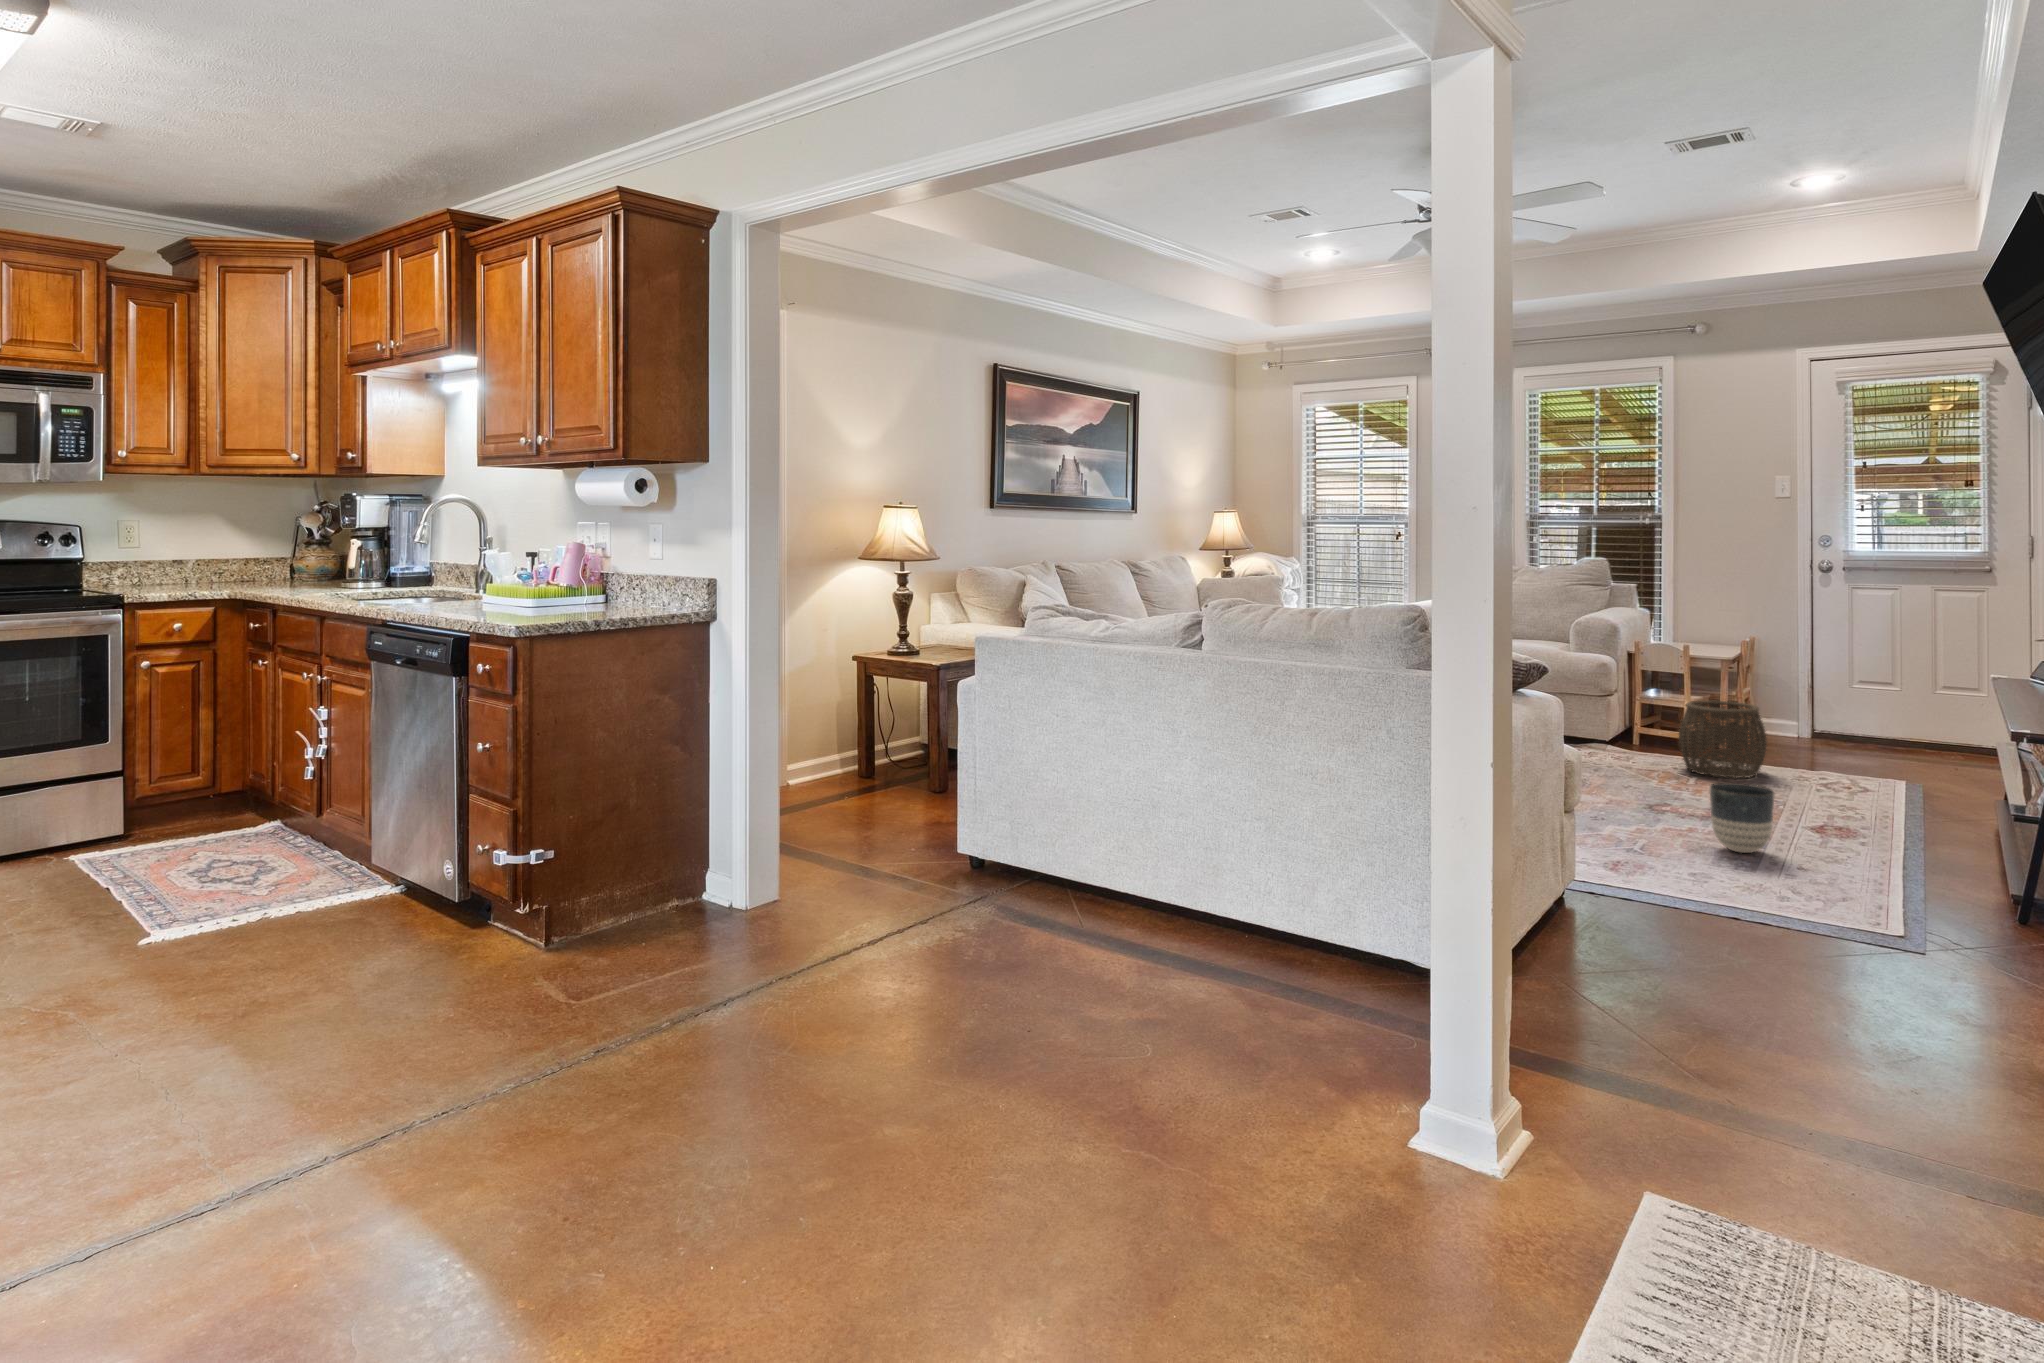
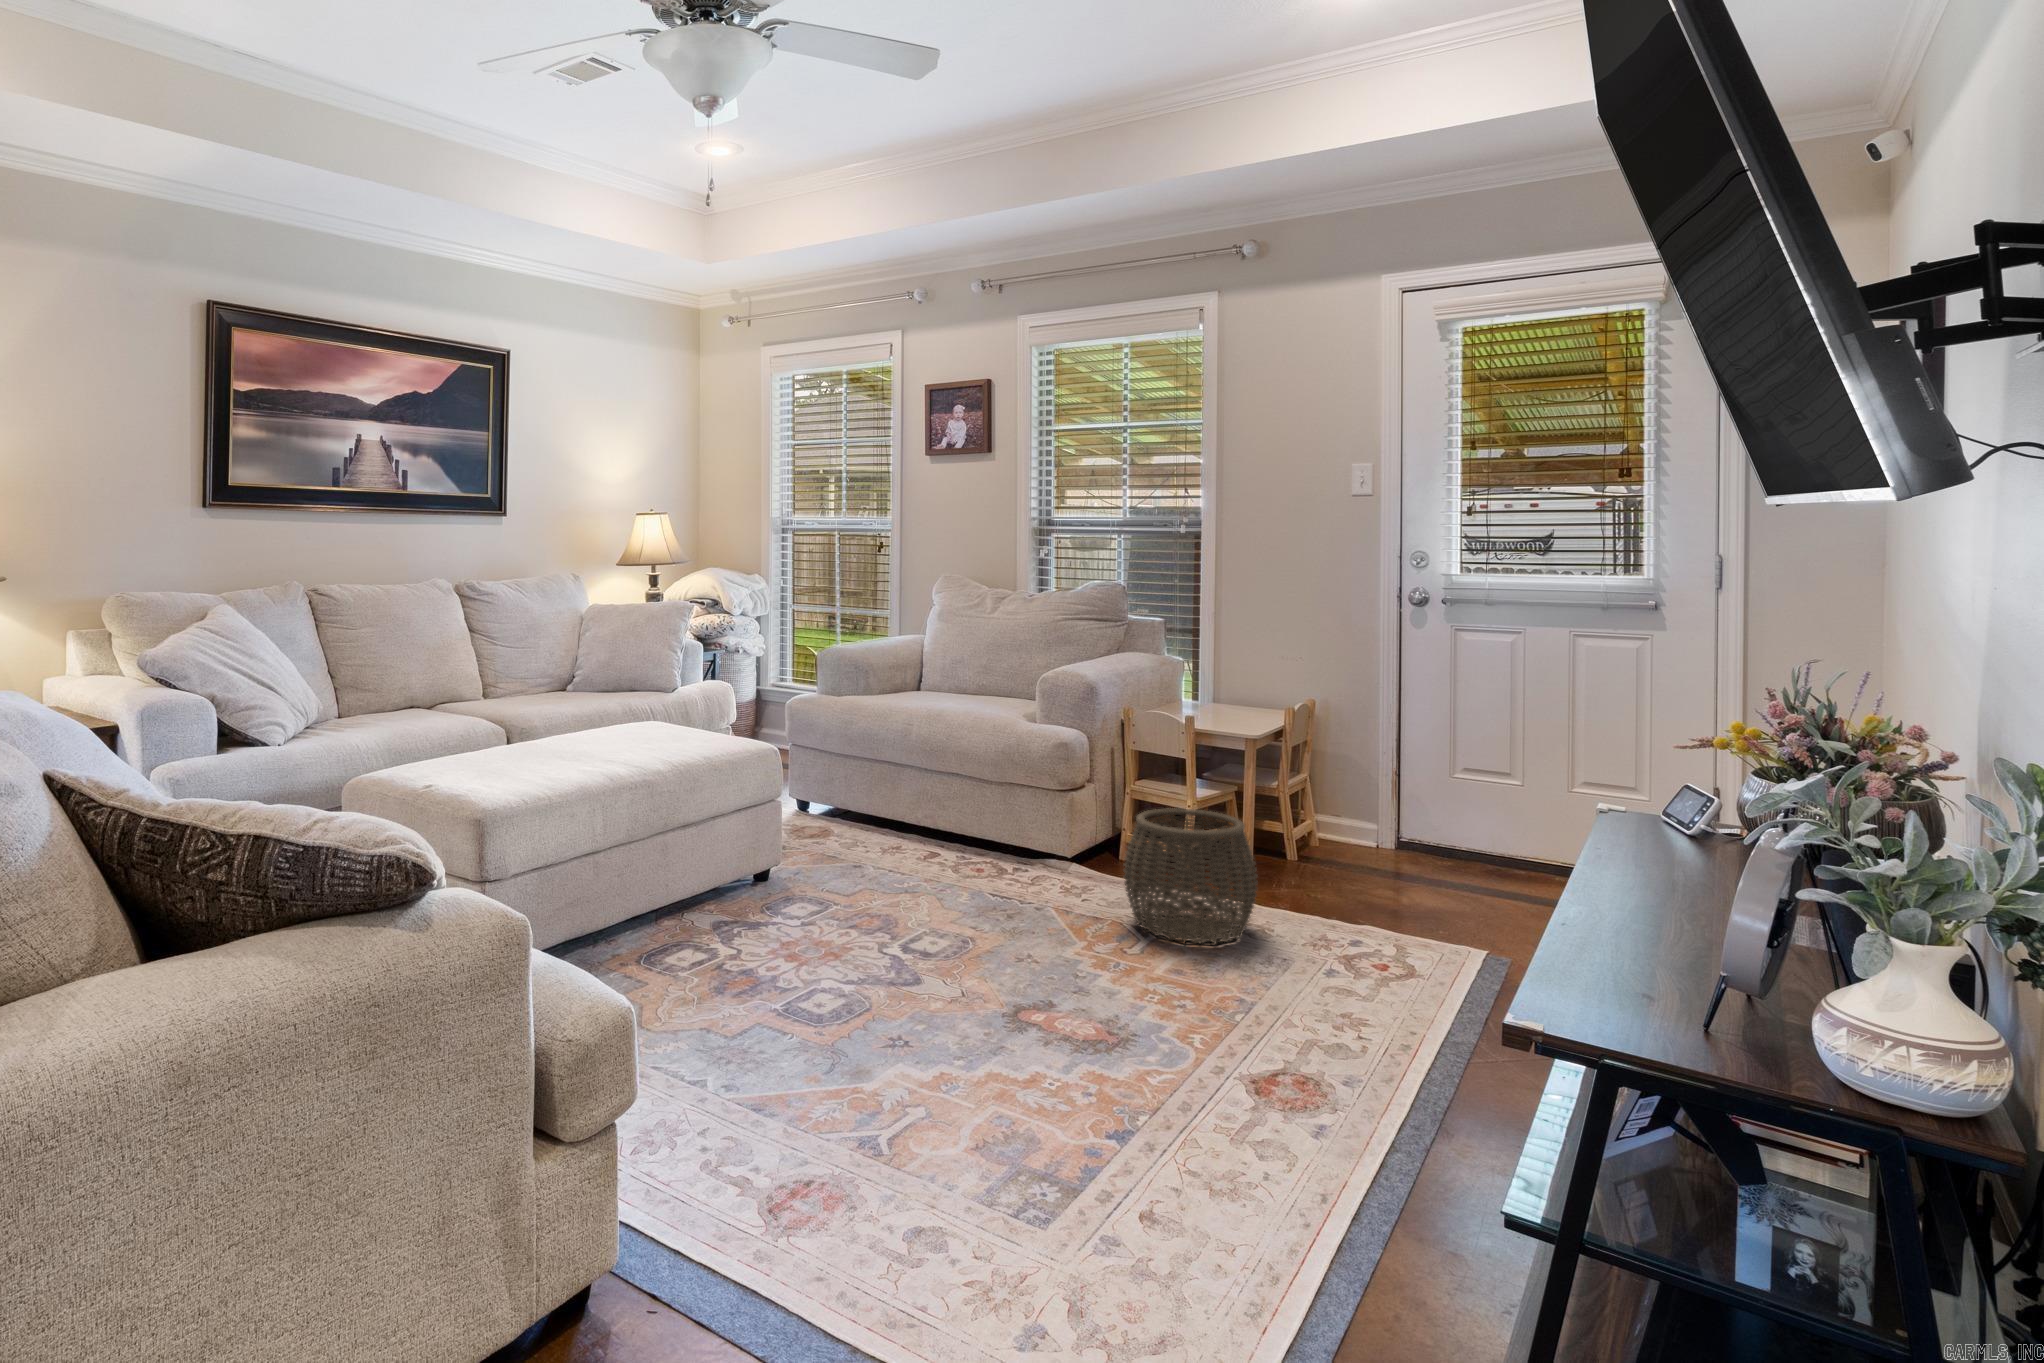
planter: present [1710,783,1774,853] -> none [1000,1010,1112,1160]

